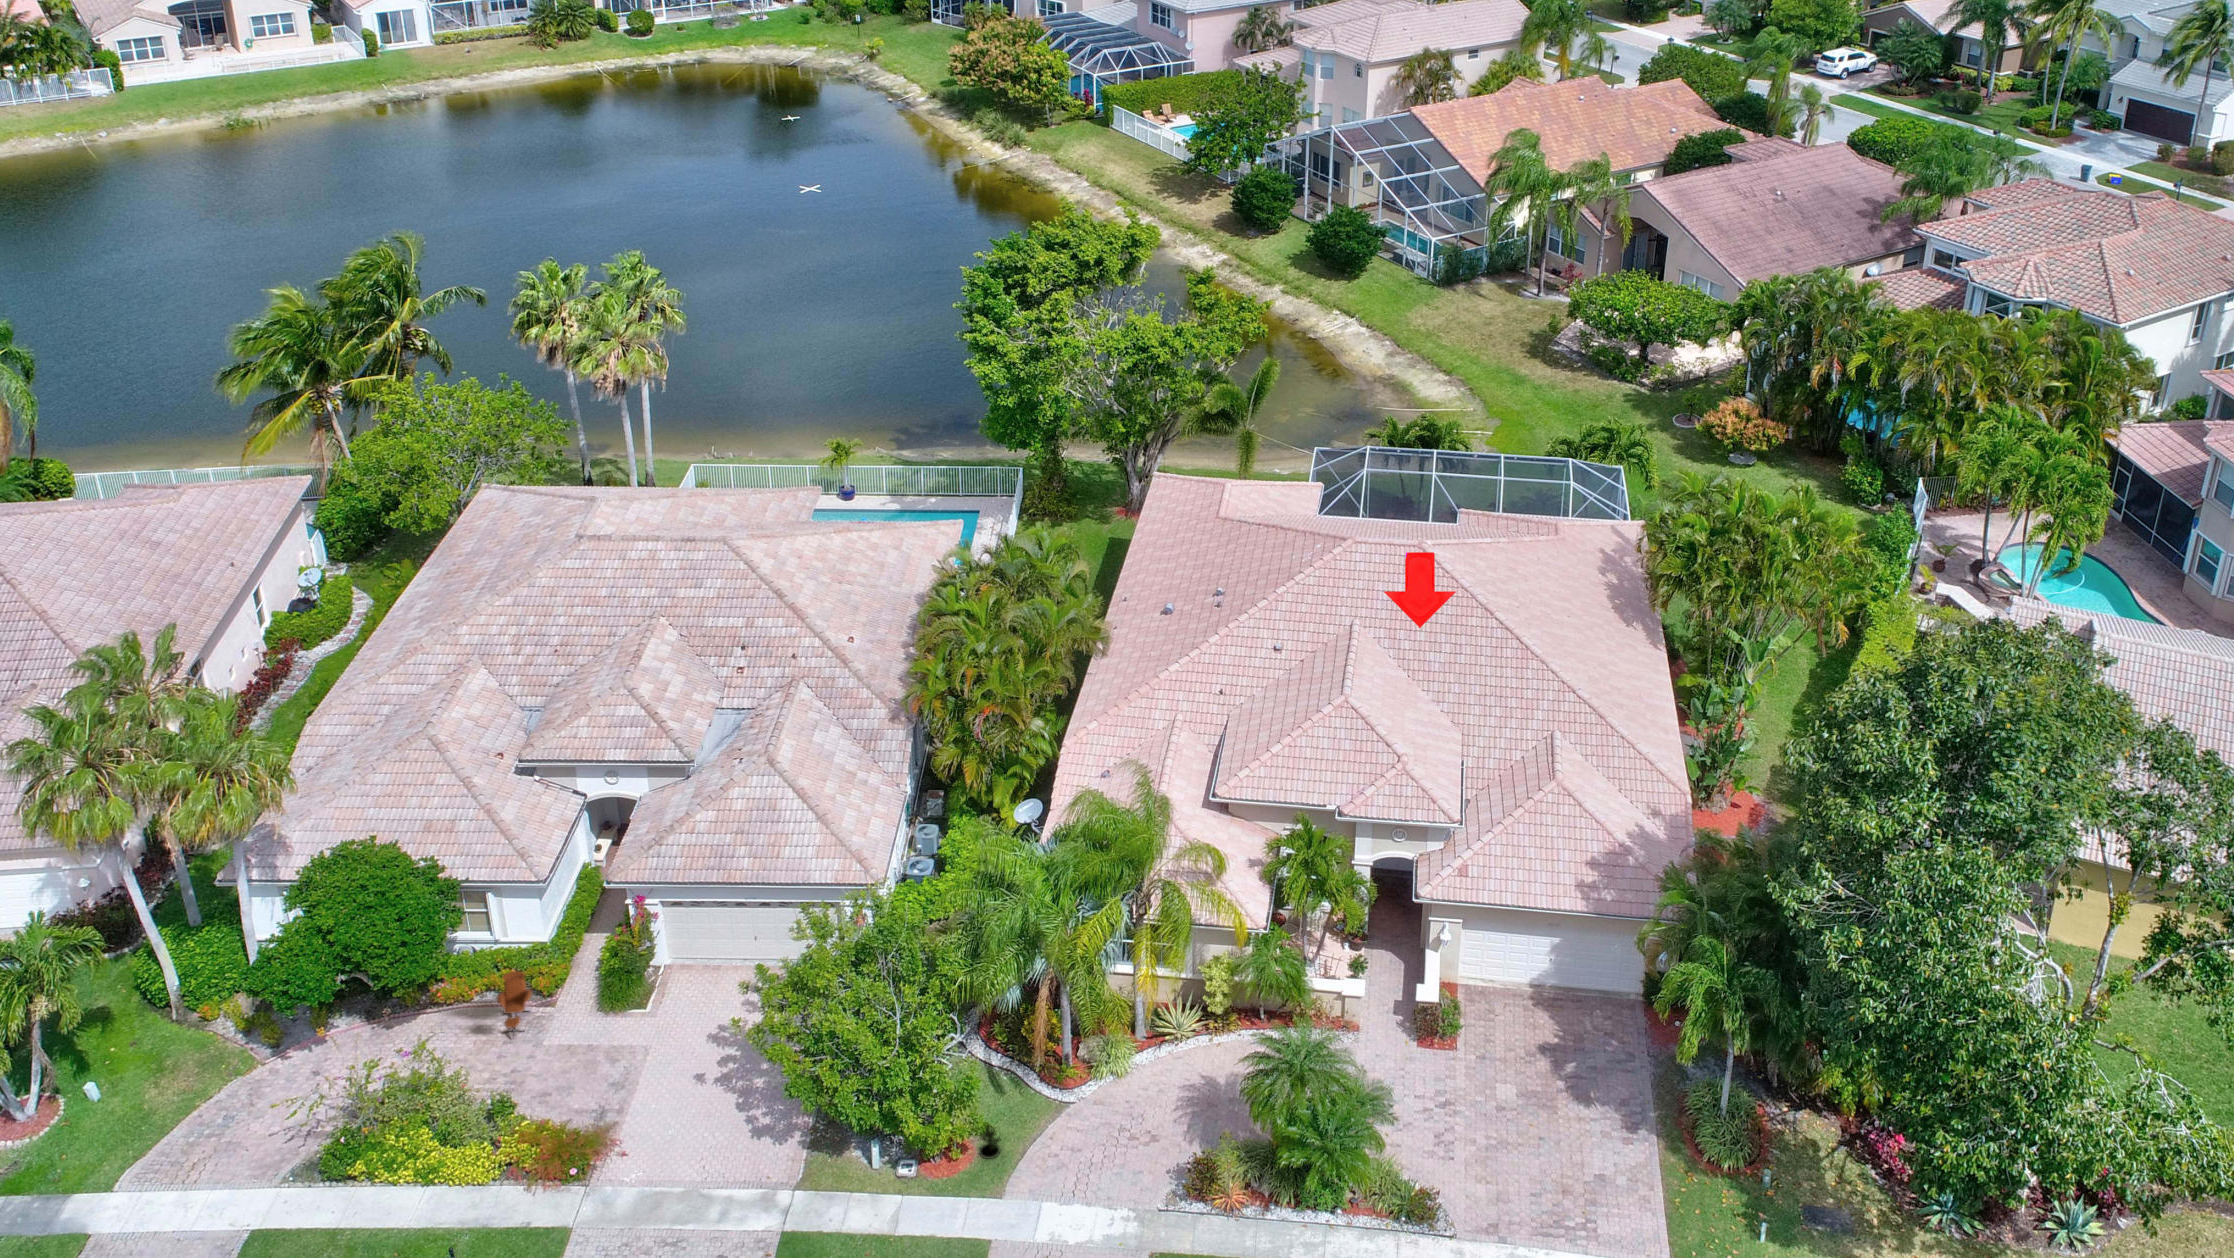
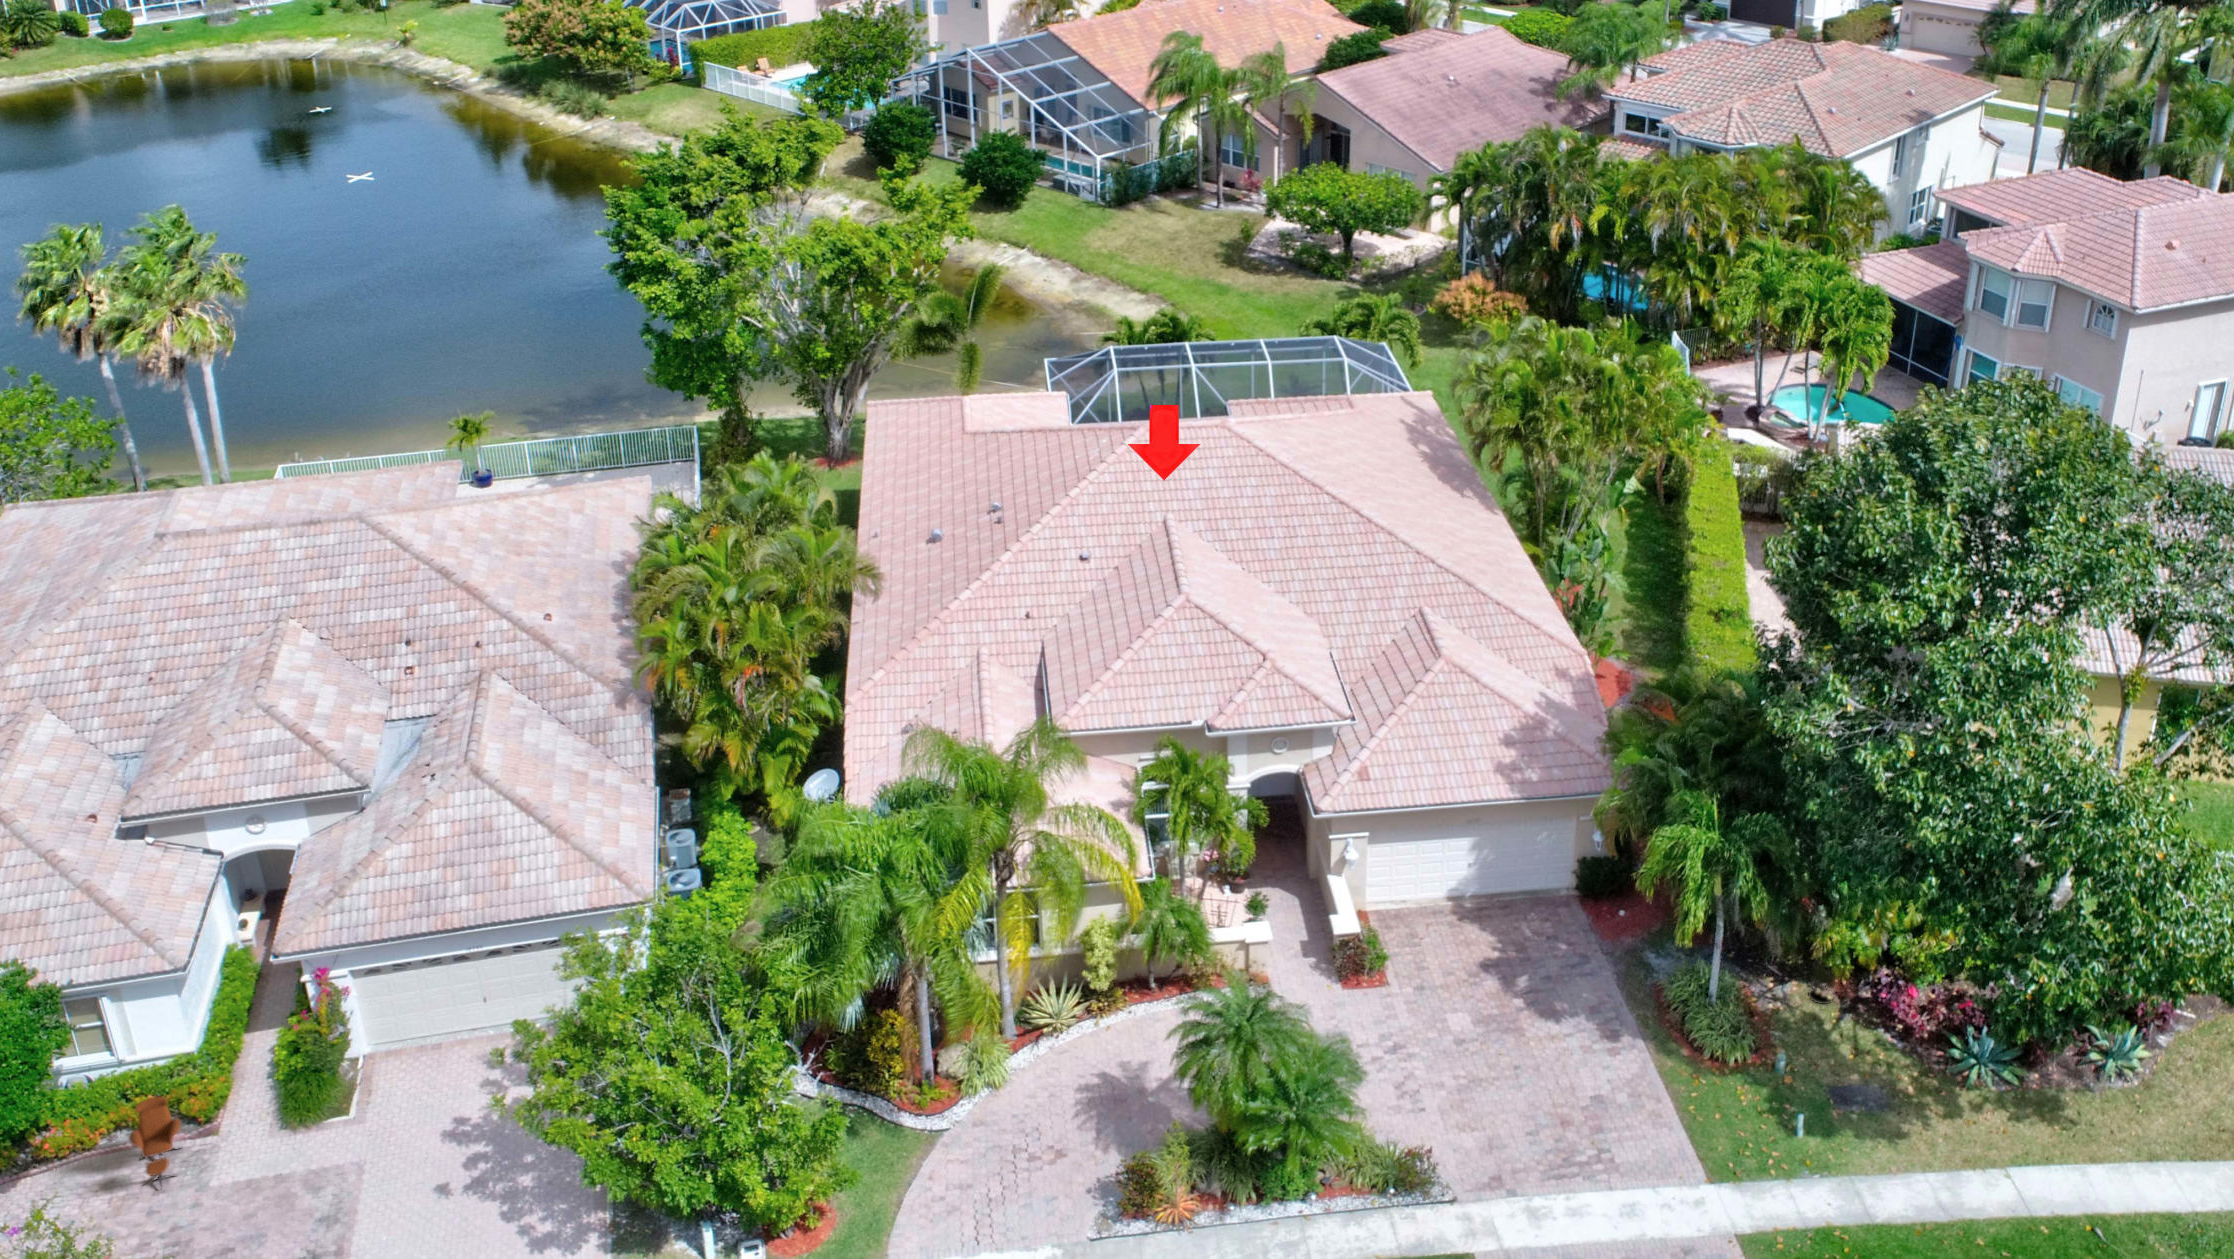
potted tree: present [979,1124,1001,1159] -> present [1808,964,1835,1004]

